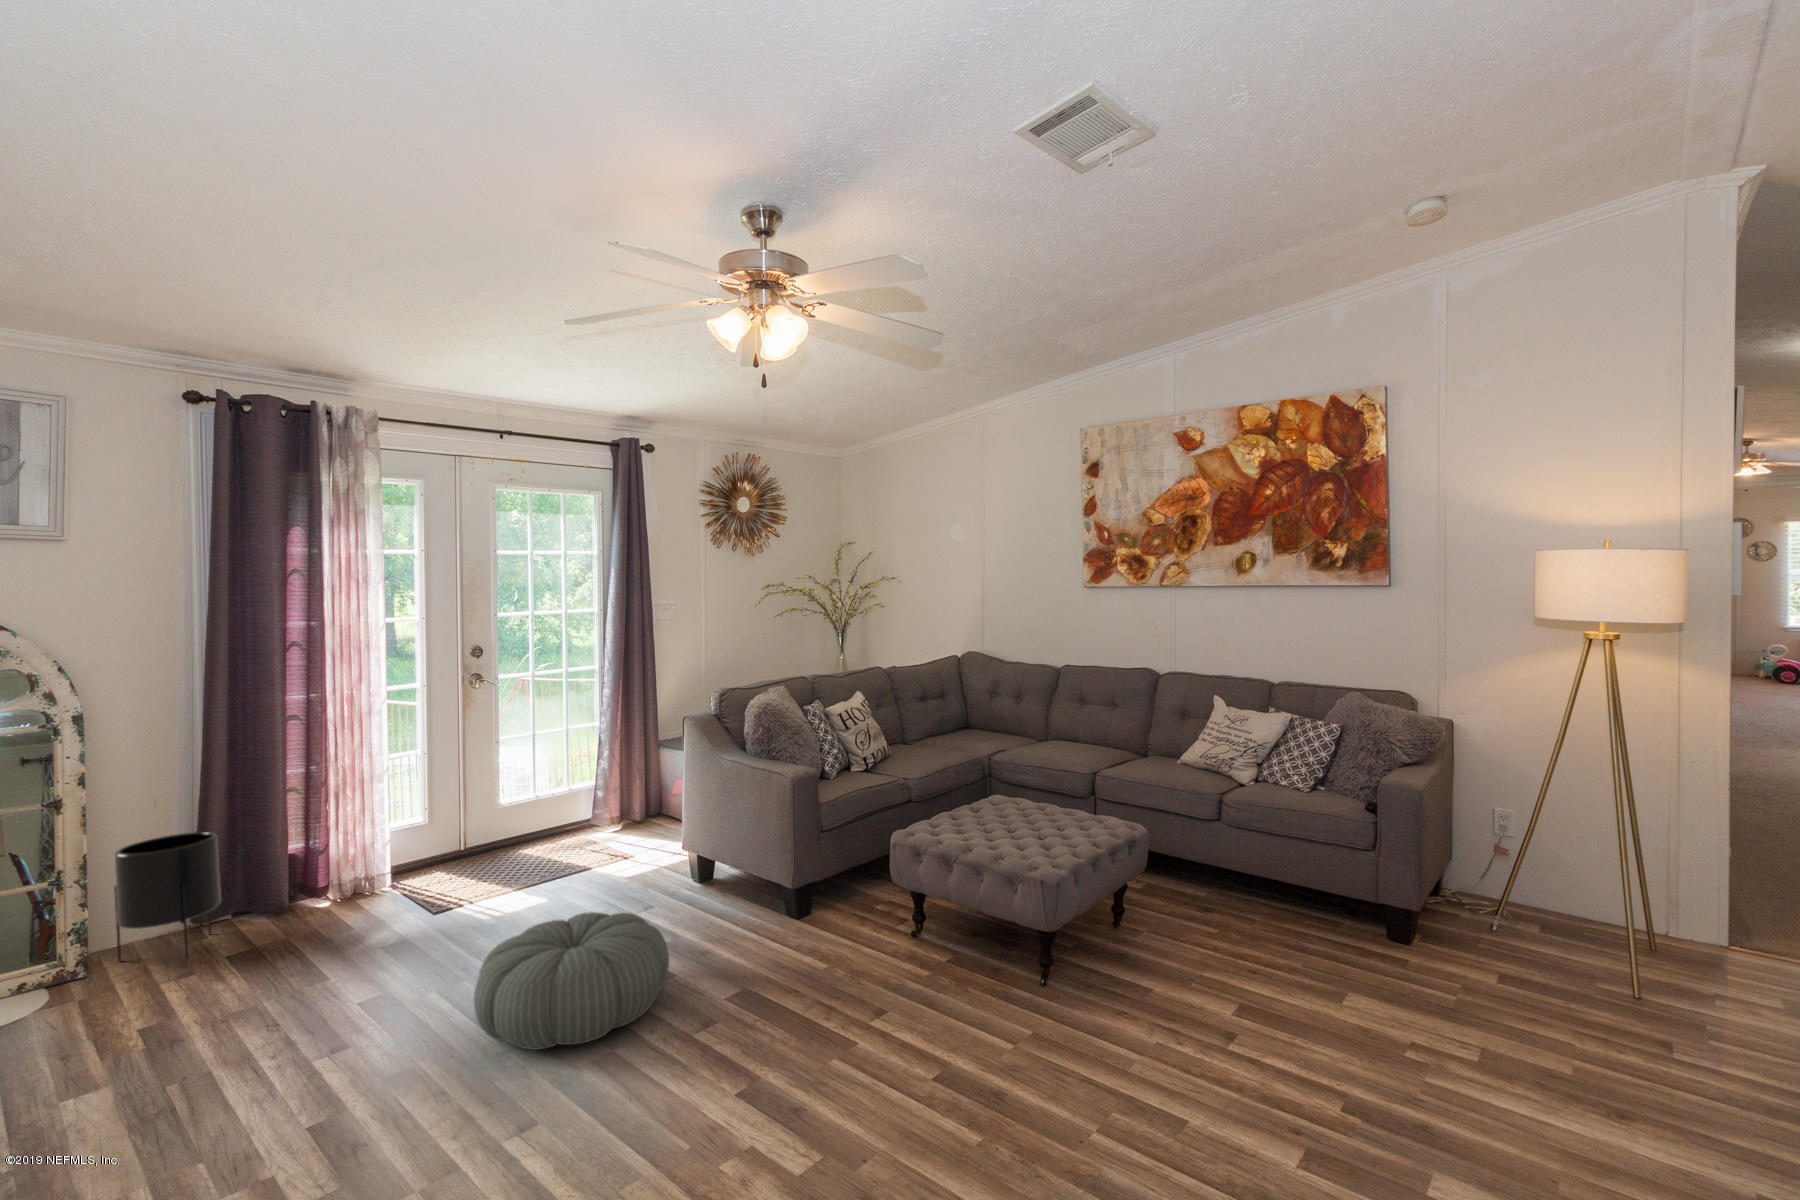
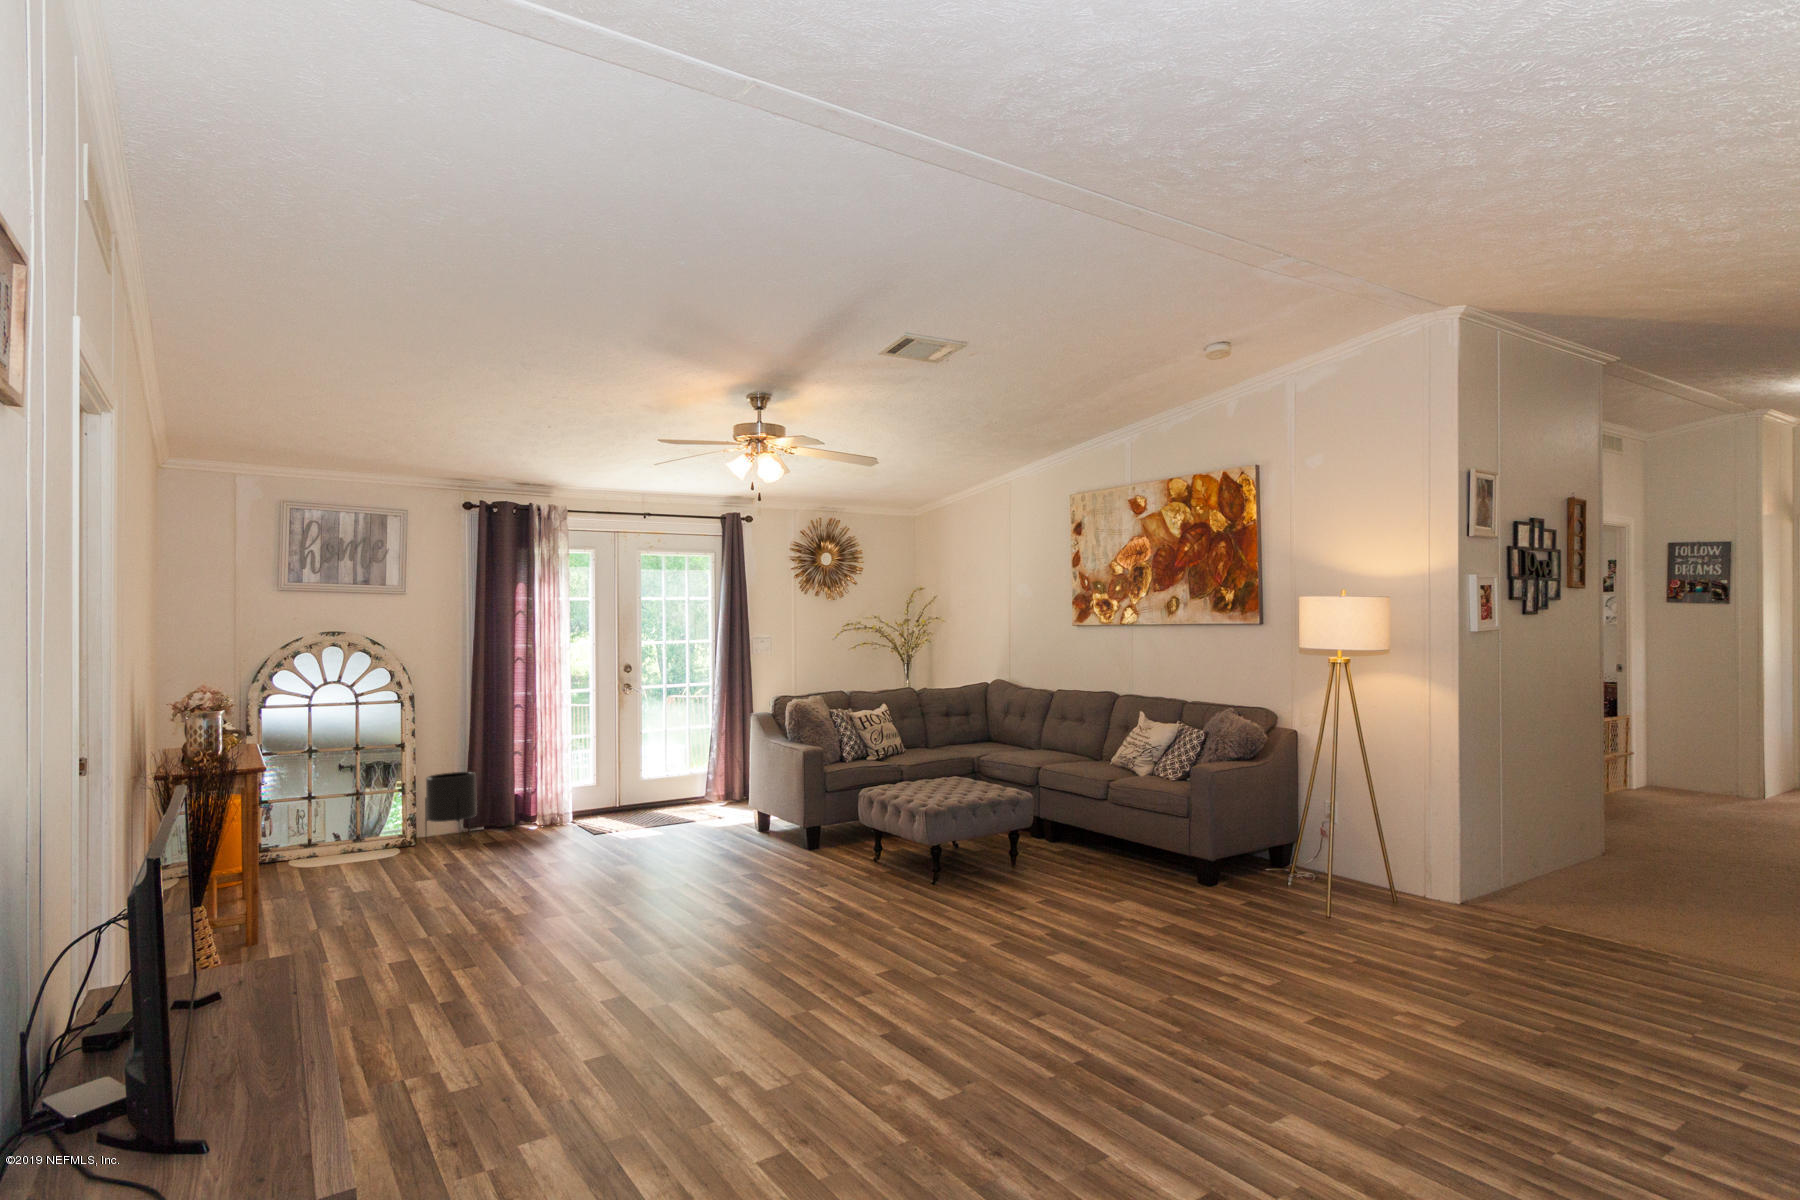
pouf: present [474,912,669,1050] -> none [602,823,711,885]

